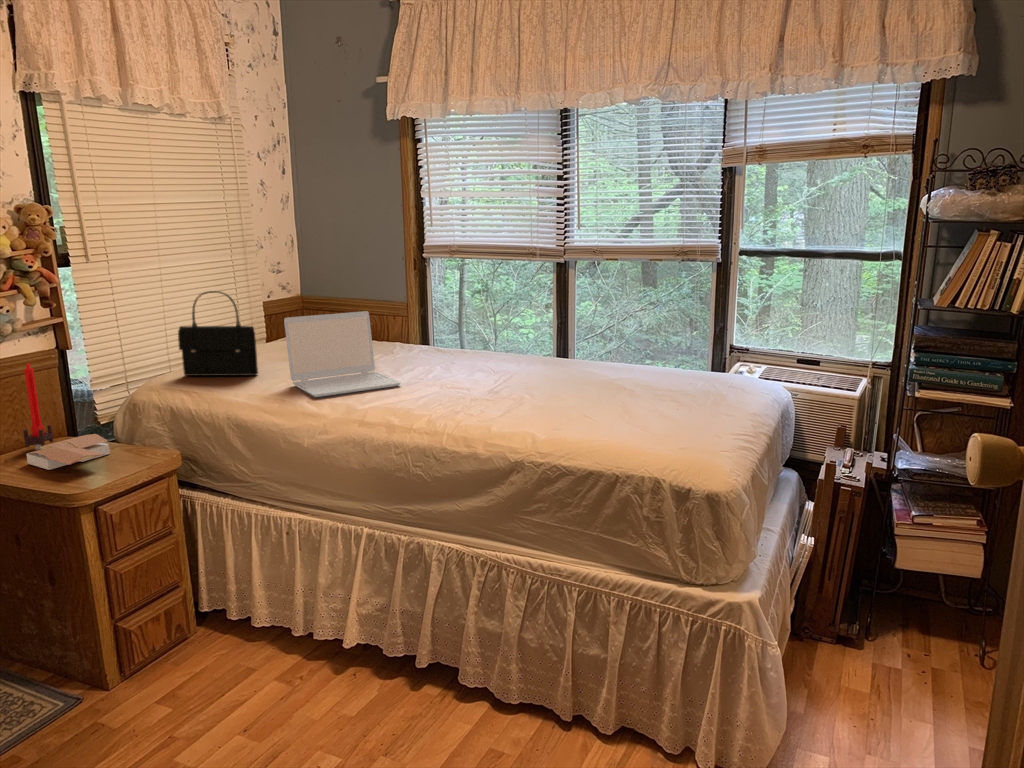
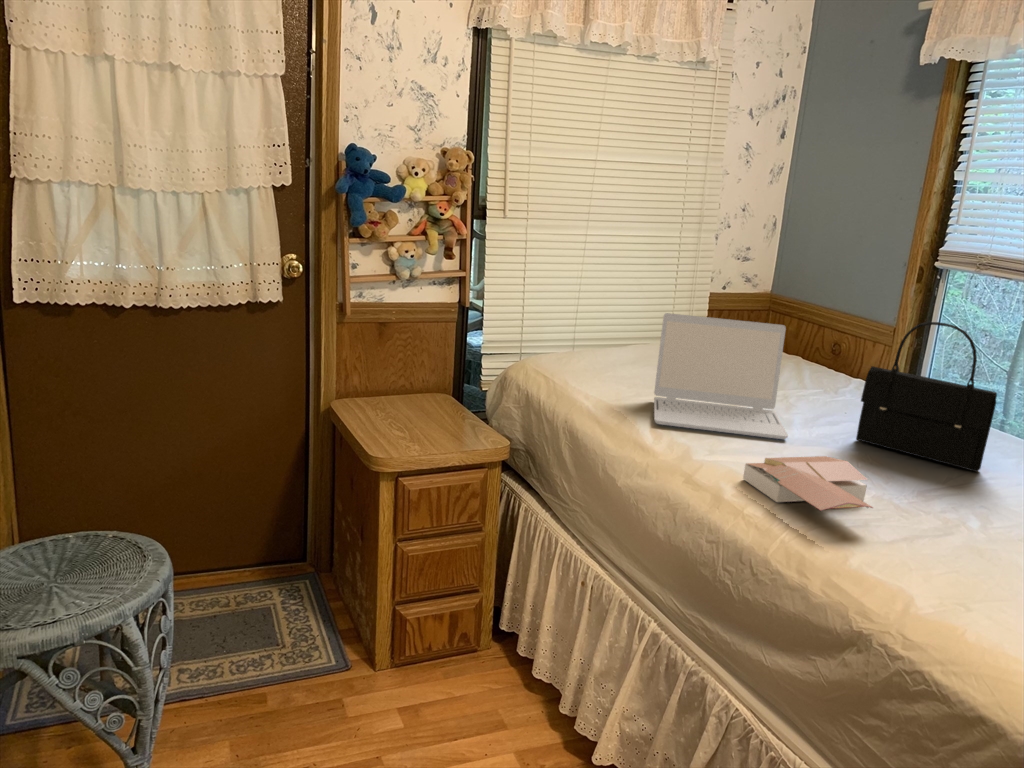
handbag: present [178,291,258,376] -> present [856,322,997,472]
candle: present [23,363,53,450] -> none [396,312,423,402]
book: present [26,434,110,470] -> present [743,456,873,511]

